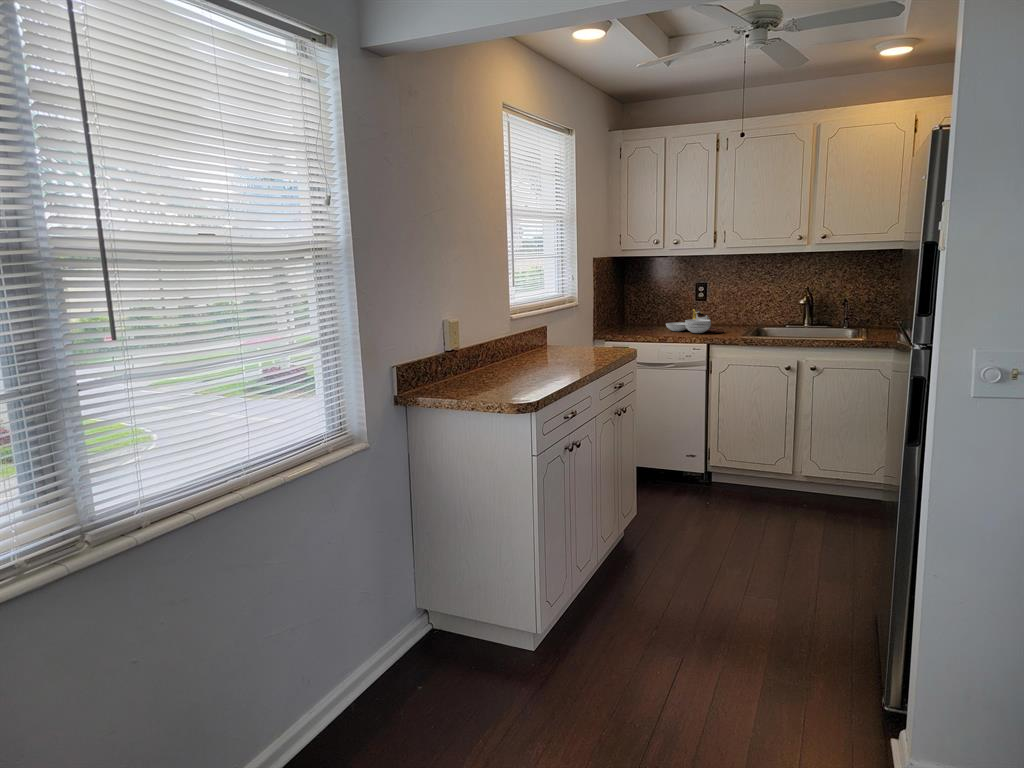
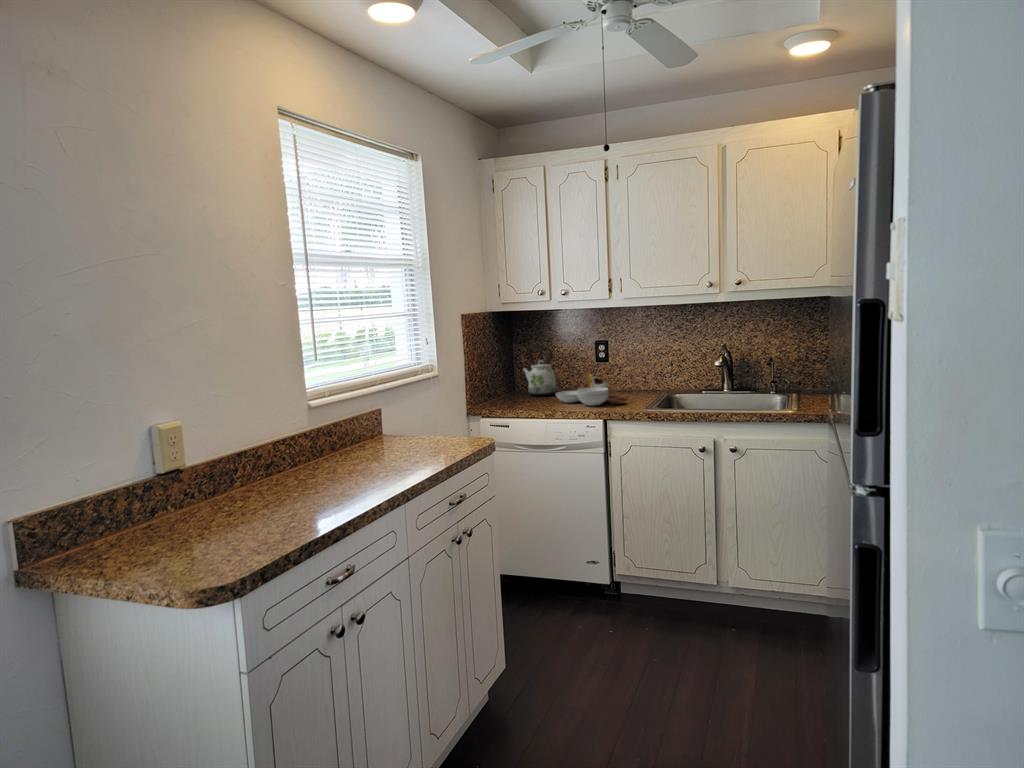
kettle: none [634,288,663,327] -> present [522,347,556,396]

